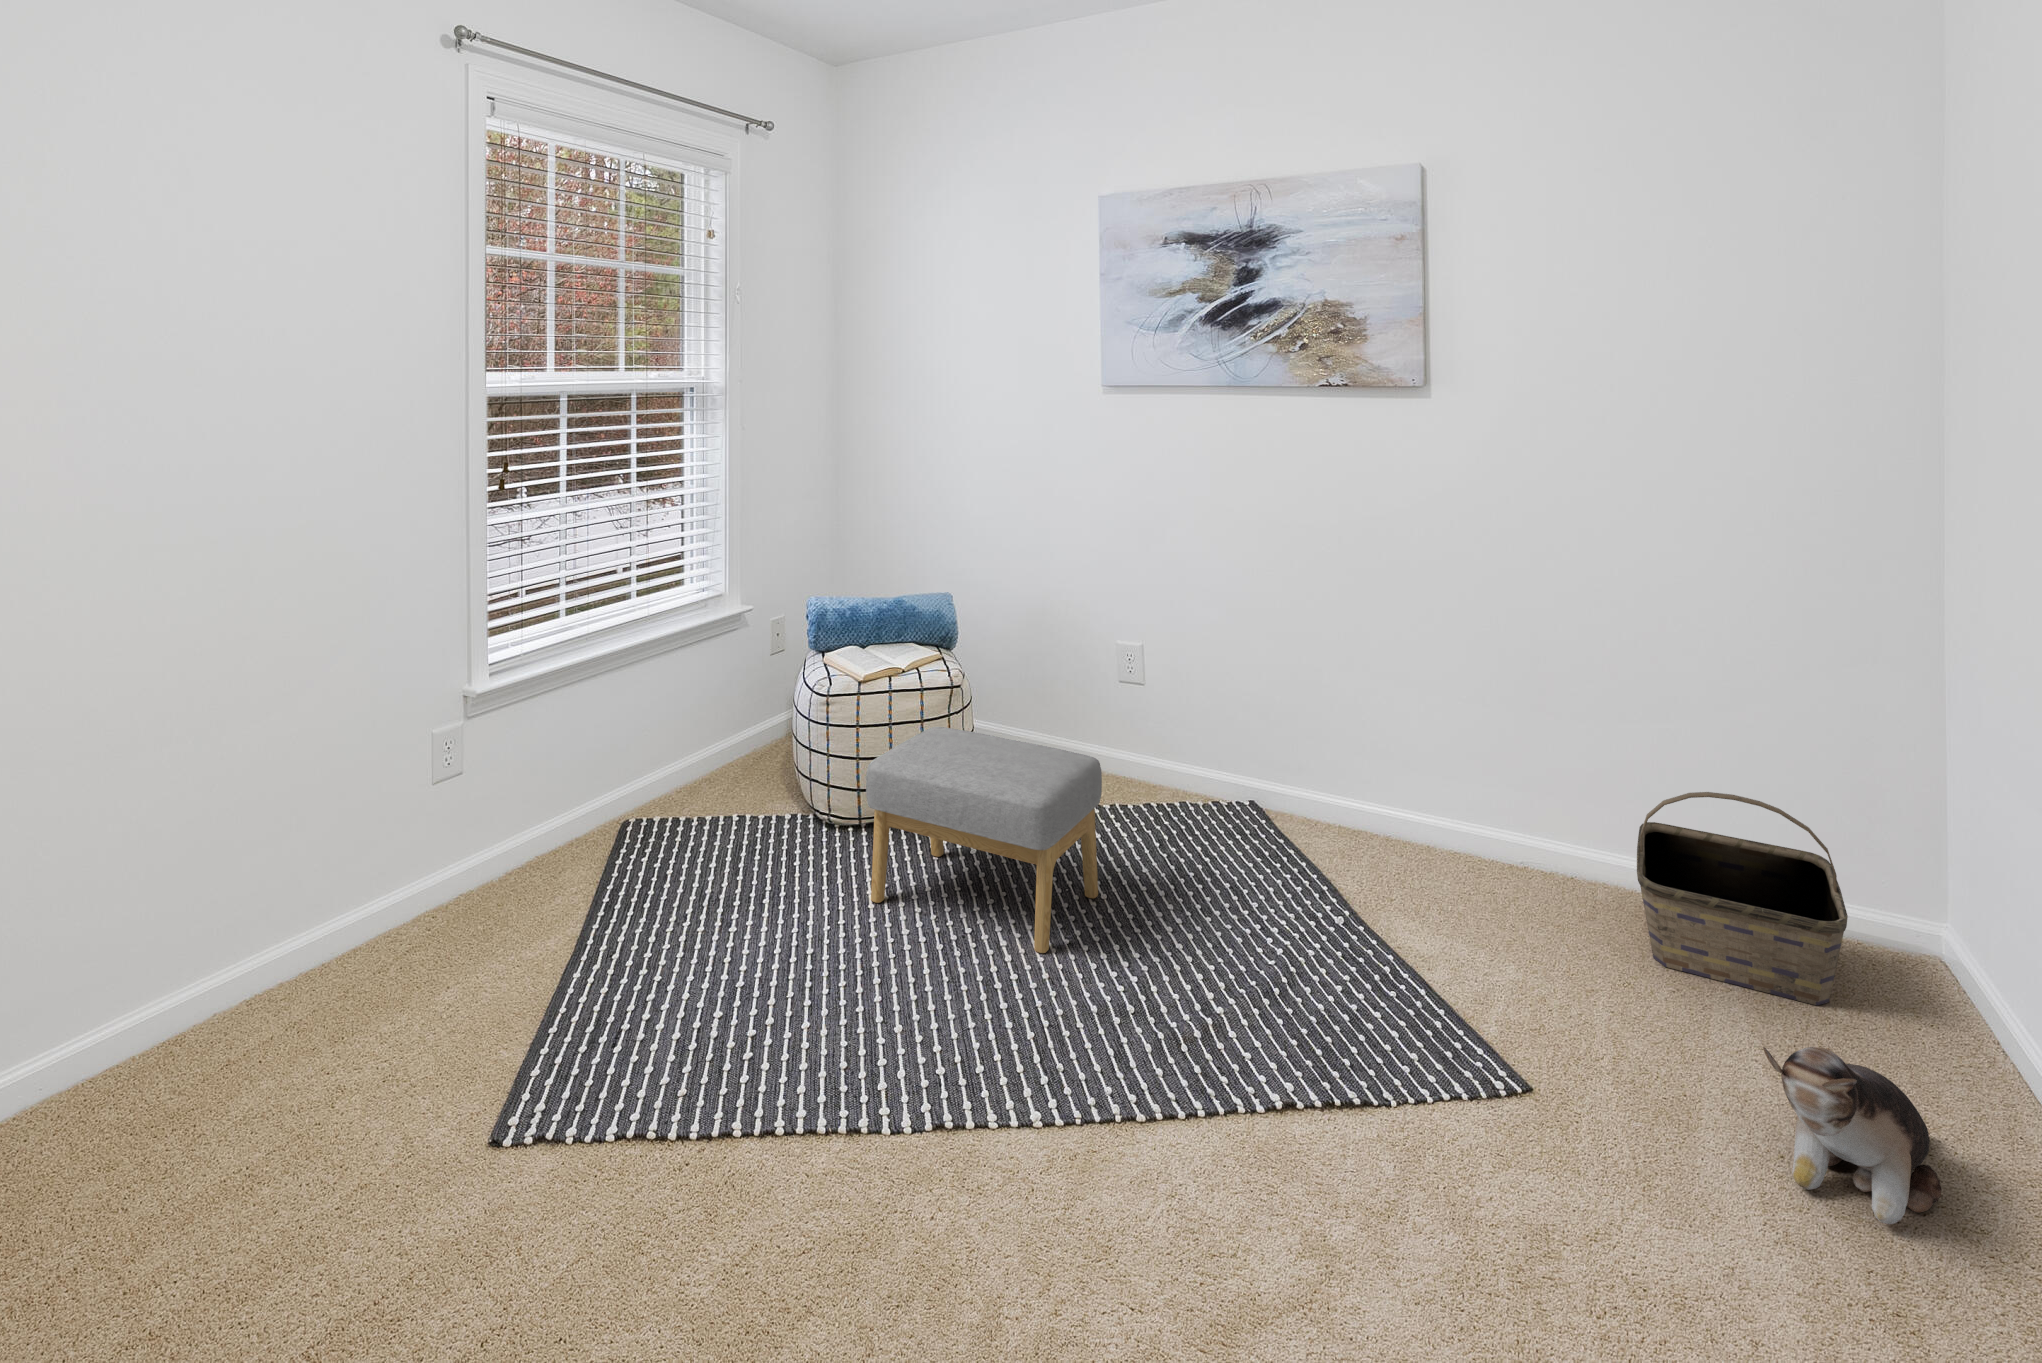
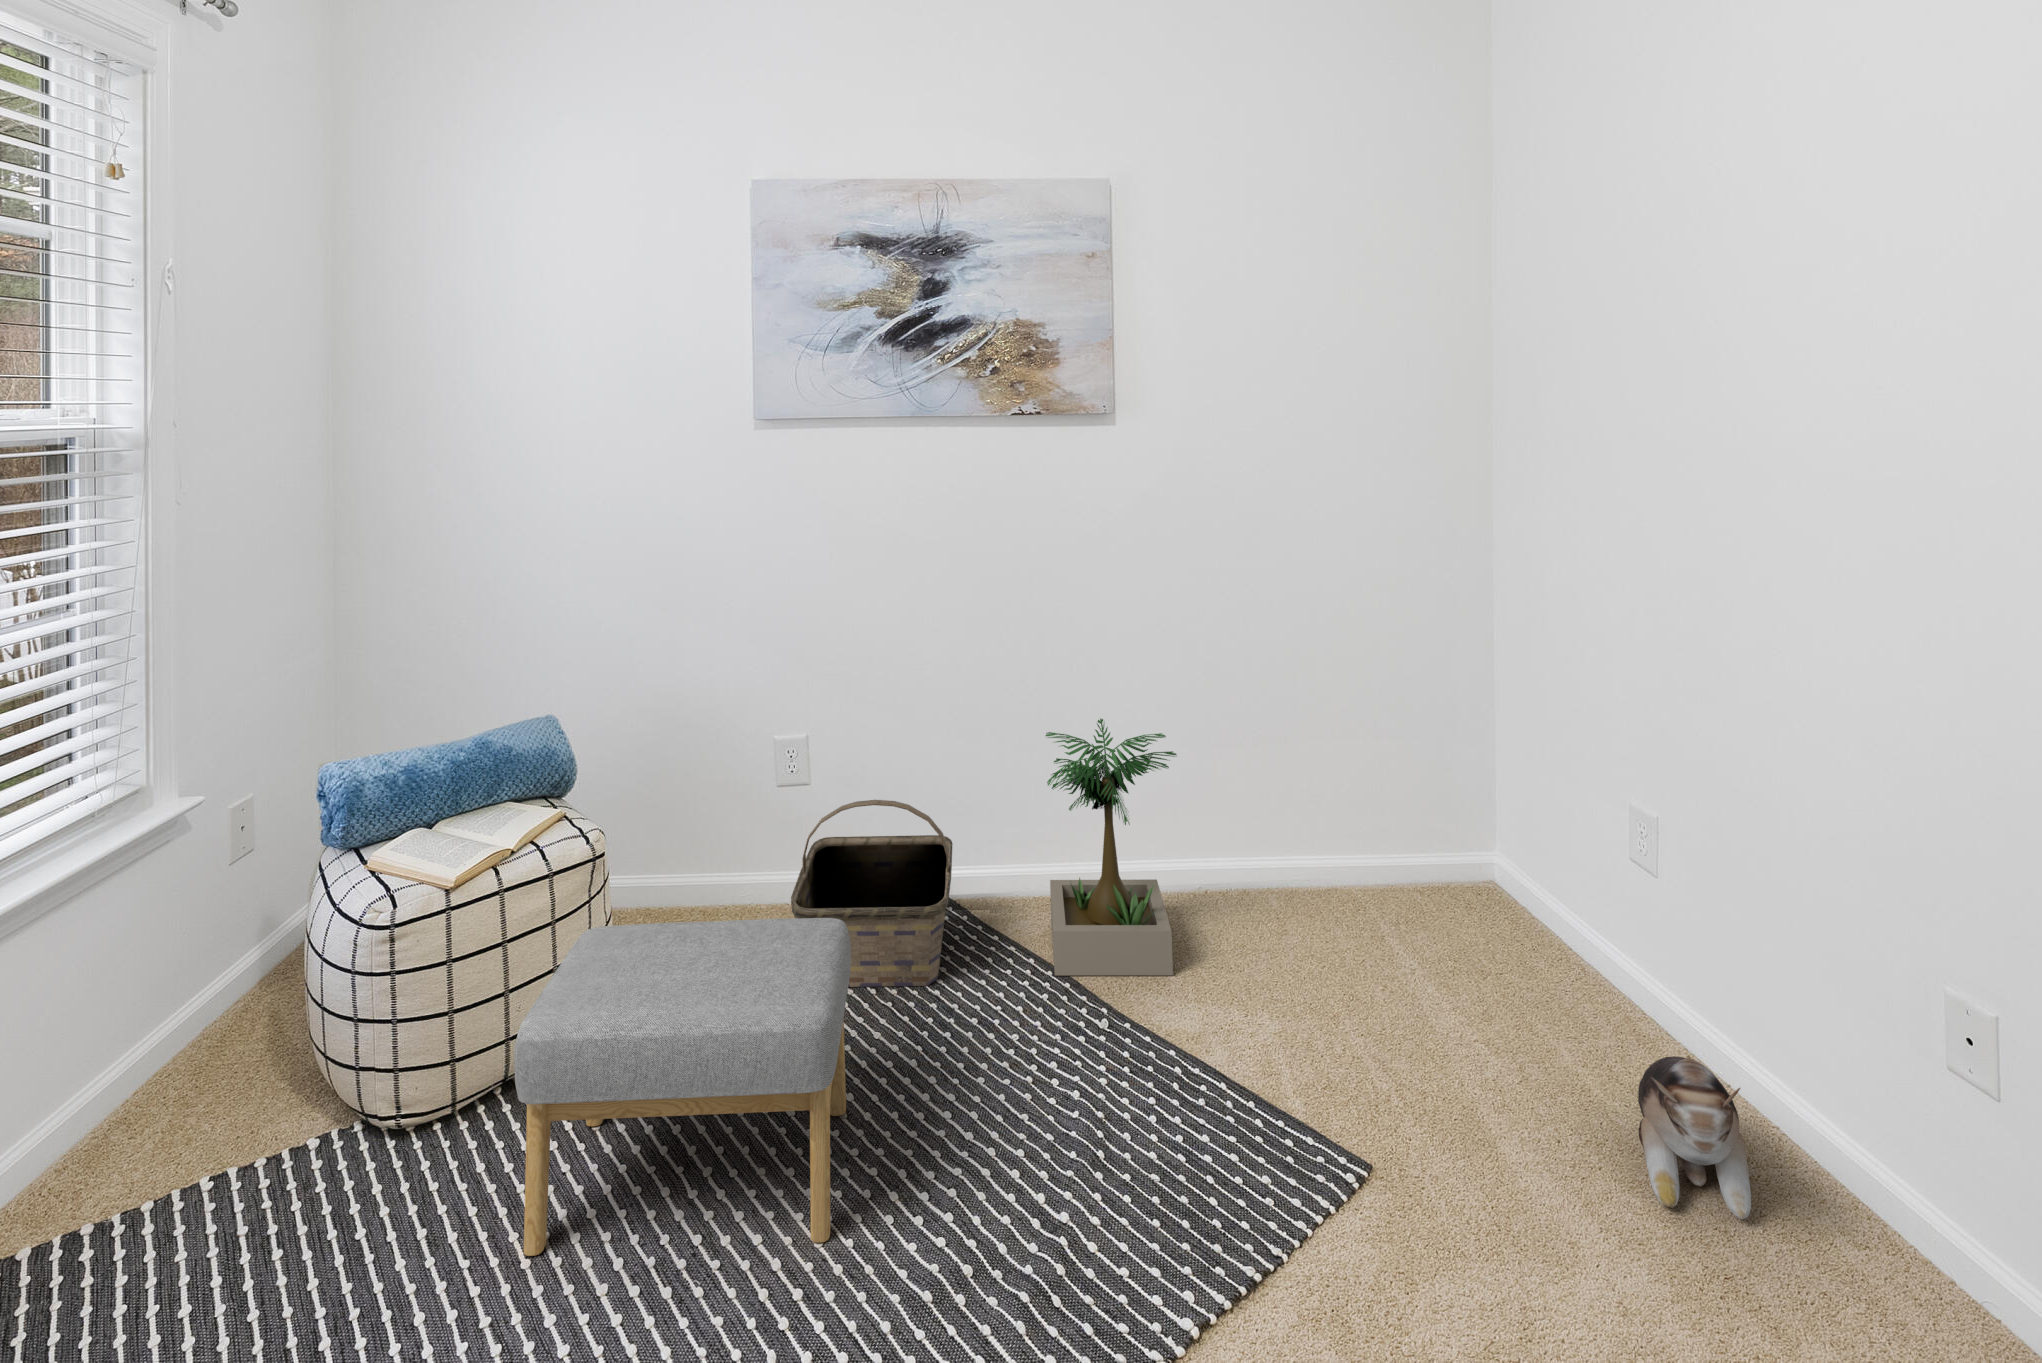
potted plant: none [1315,664,1474,898] -> present [1046,719,1177,975]
basket: present [1637,792,1848,1005] -> present [791,800,953,987]

